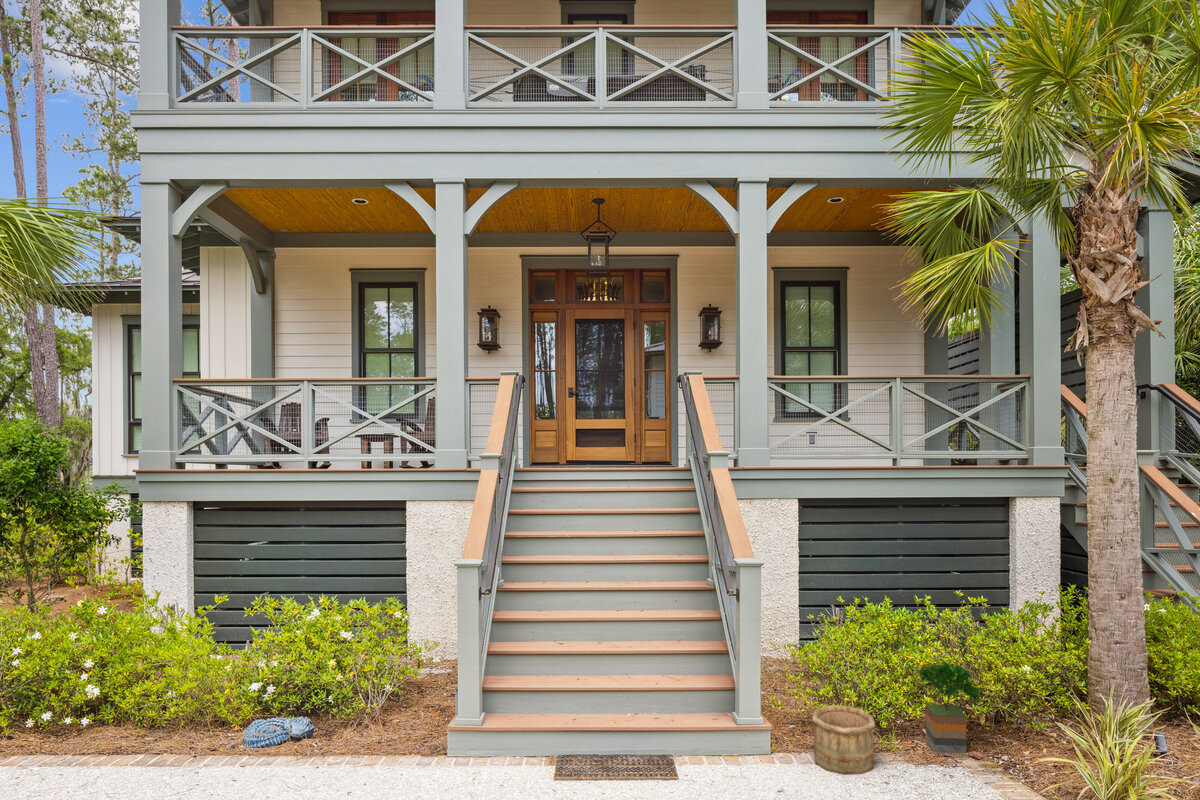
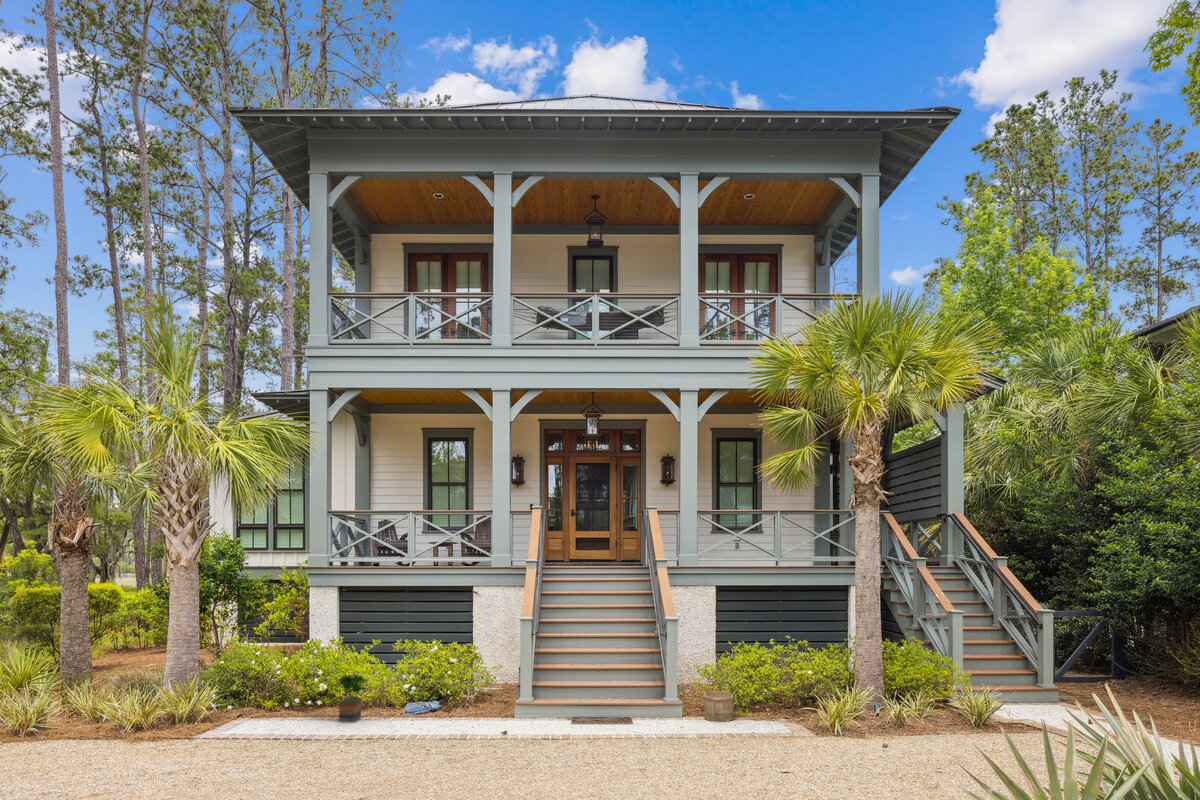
potted tree: present [918,663,981,754] -> present [339,675,367,723]

